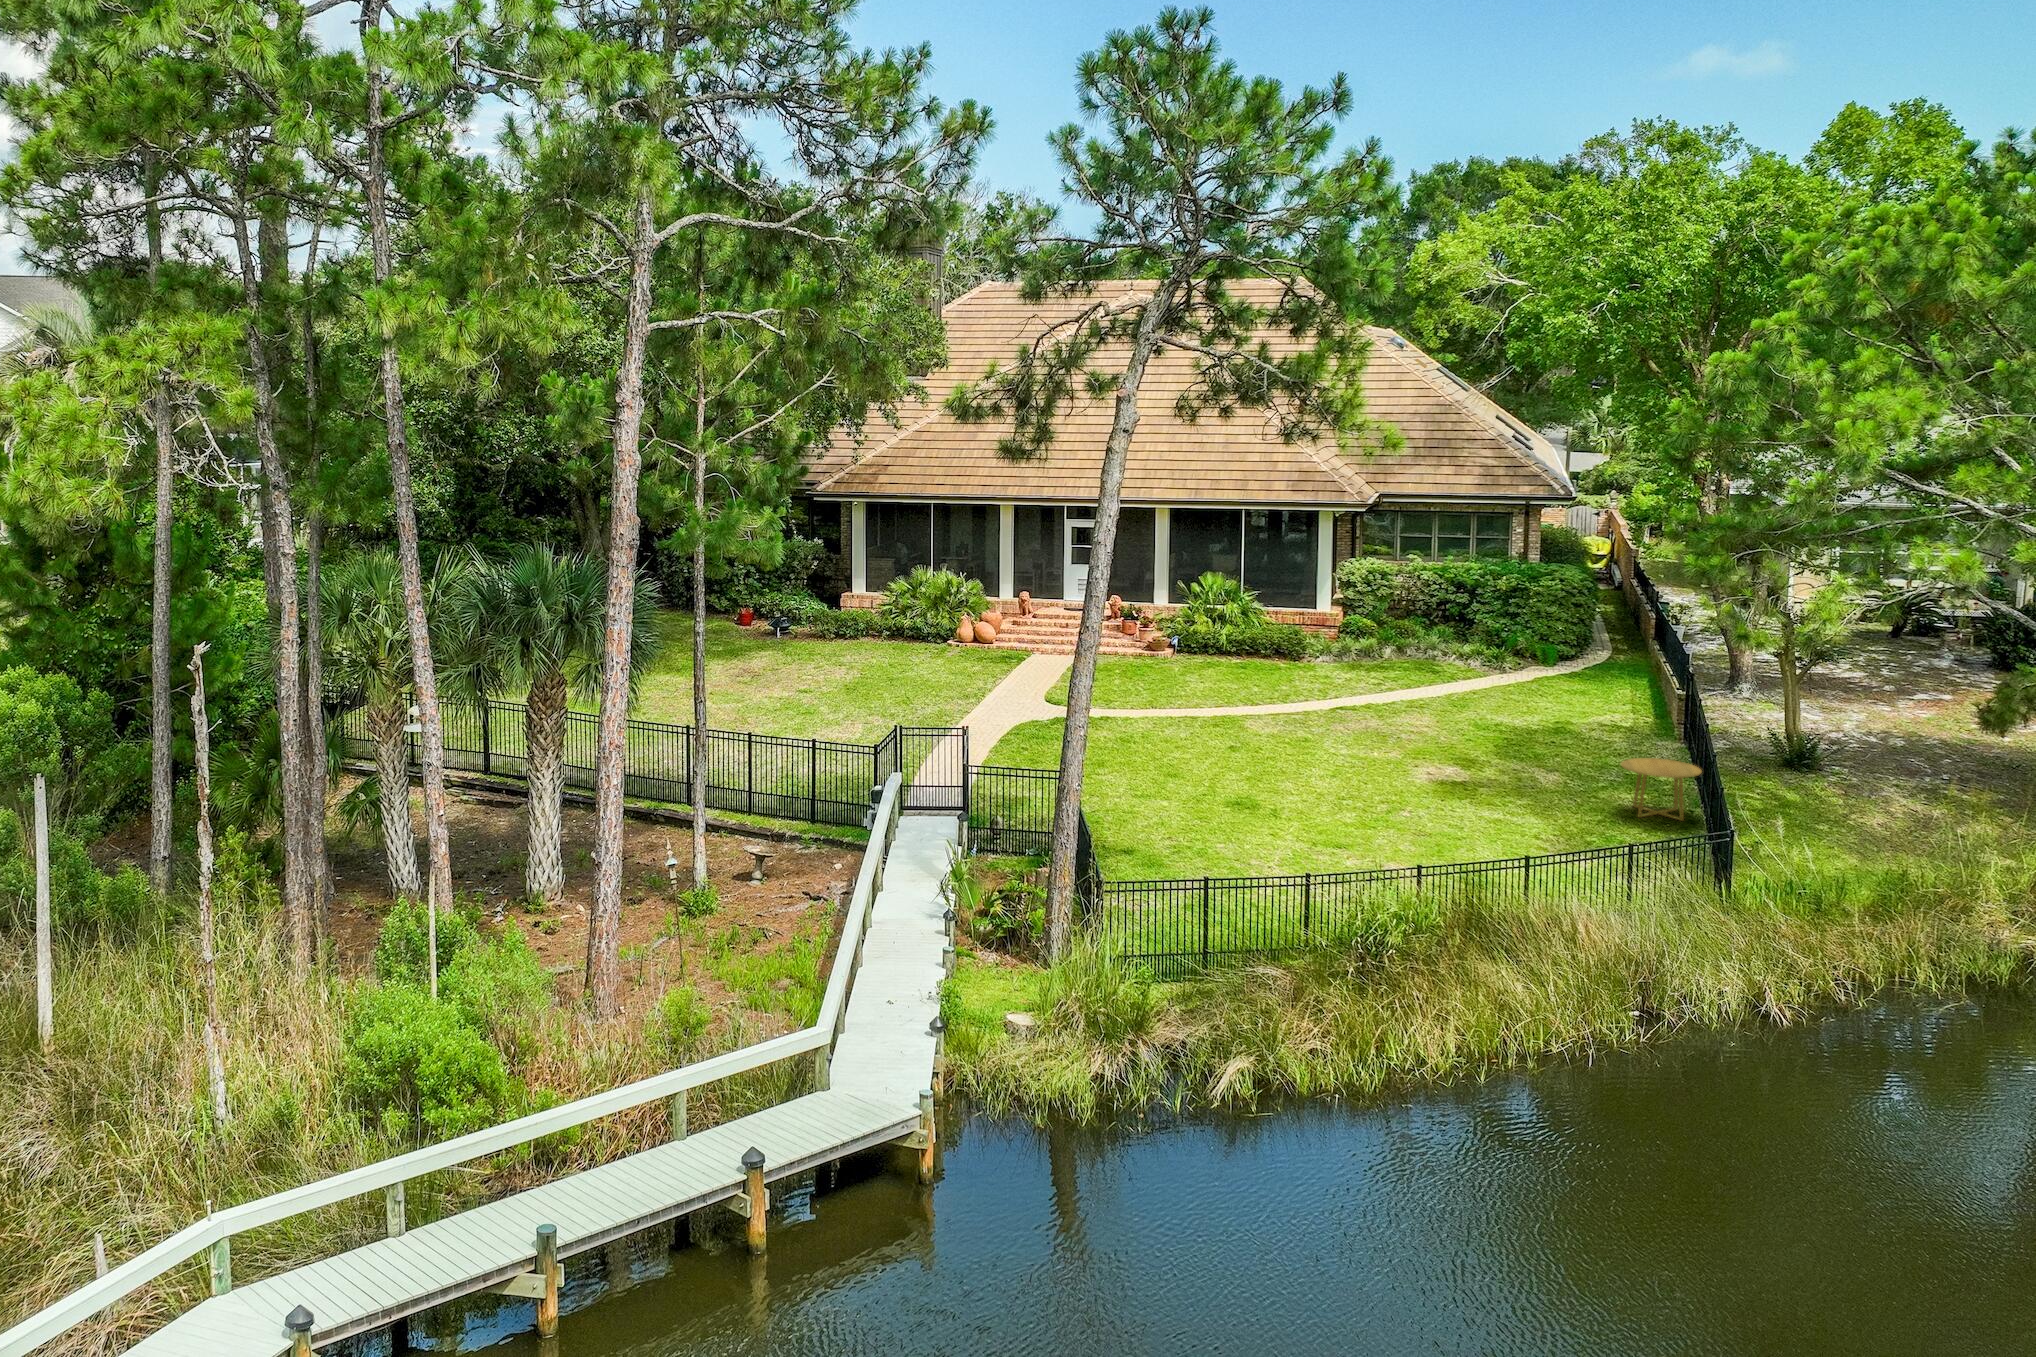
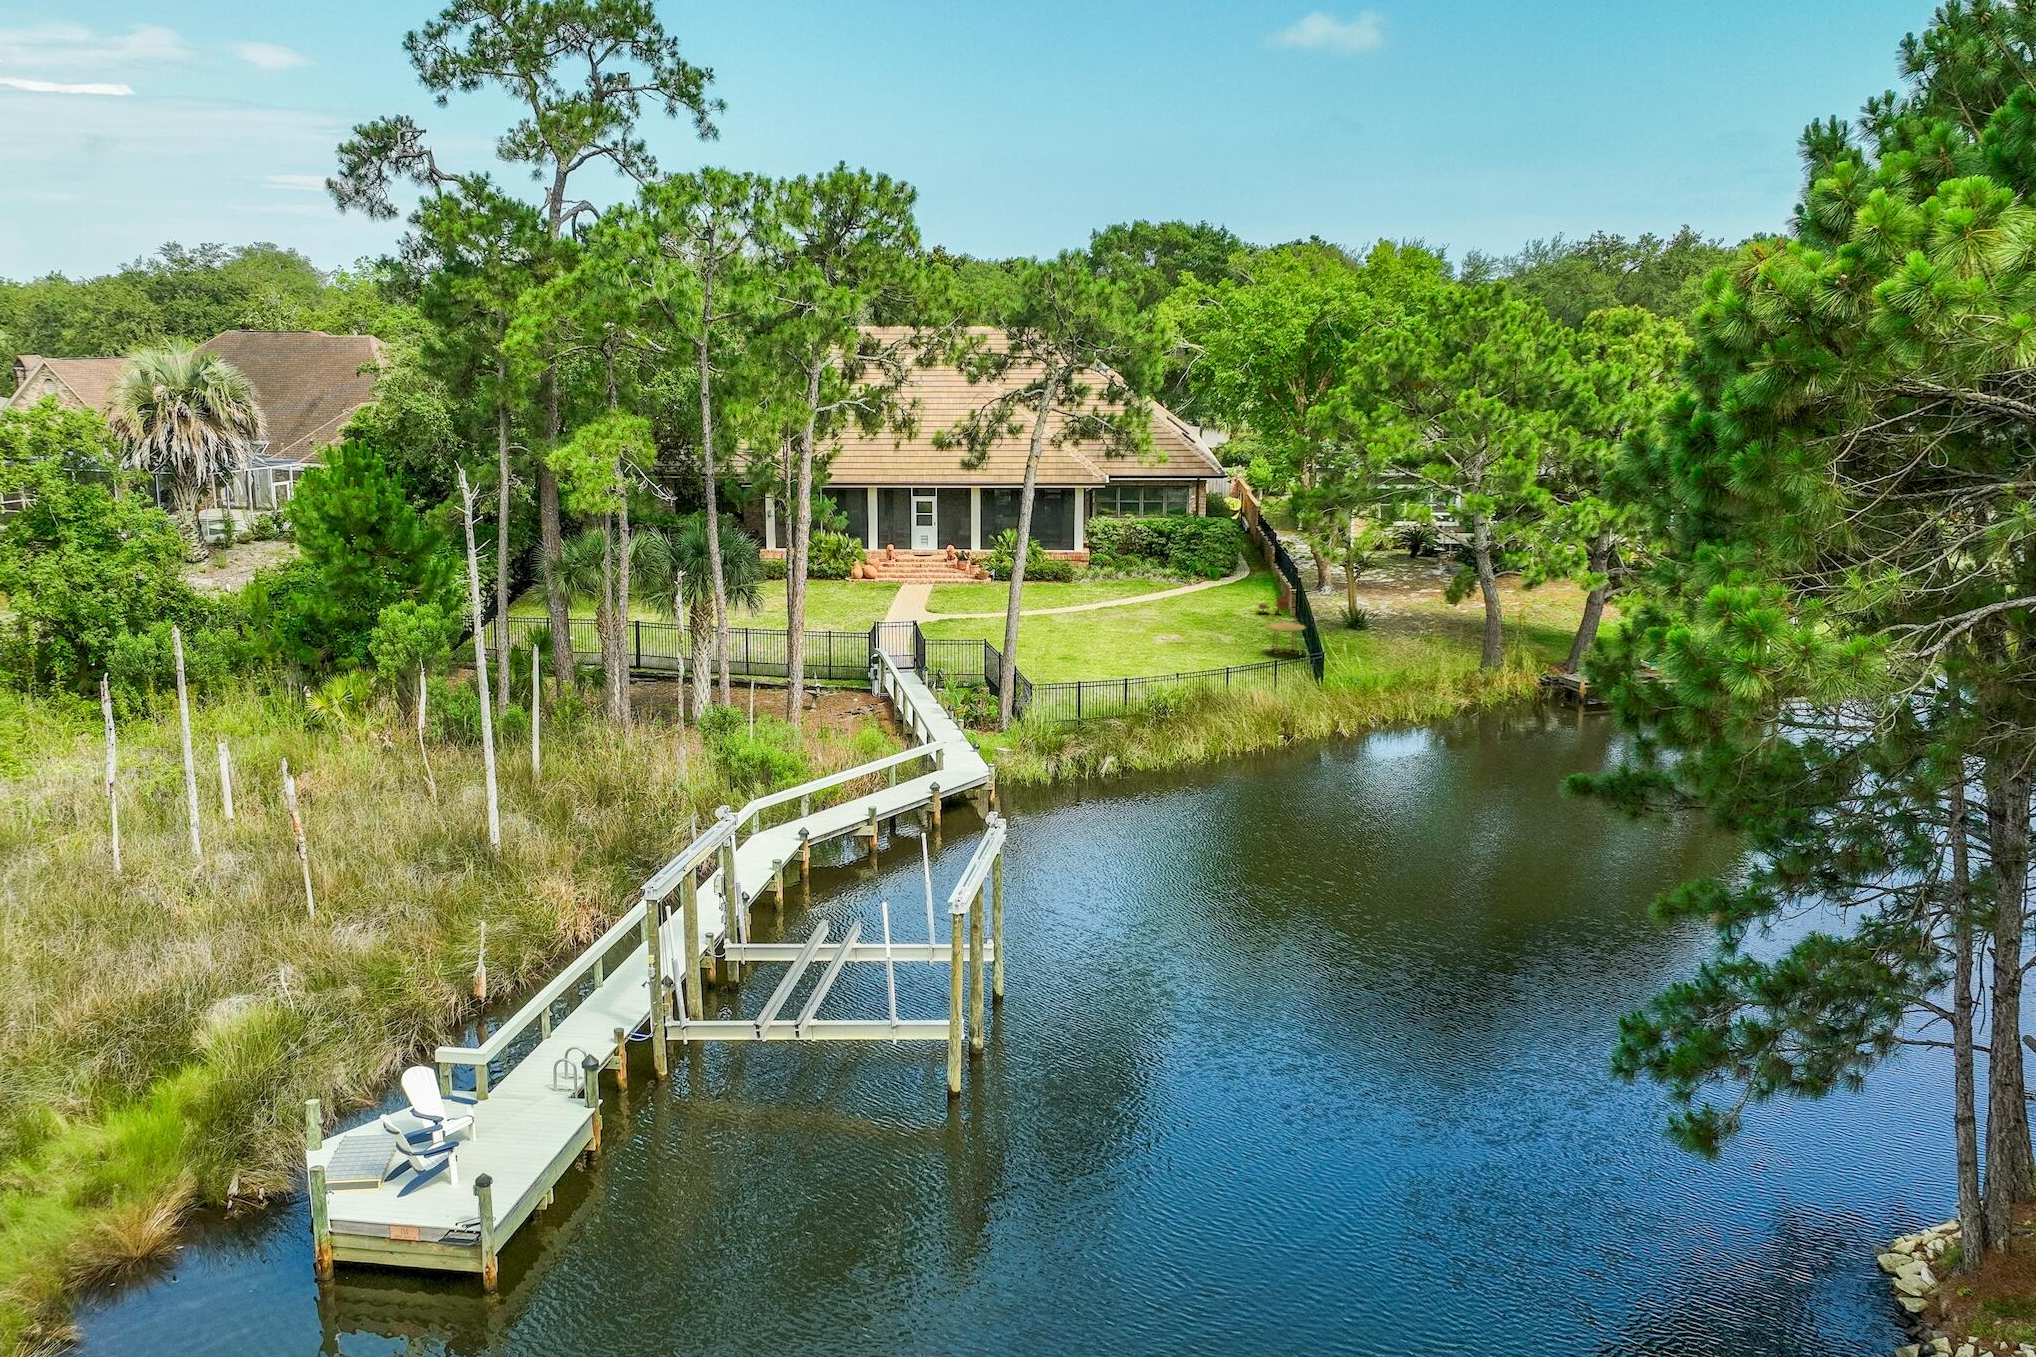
lounge chair: none [1610,682,1678,739] -> present [1258,585,1290,615]

